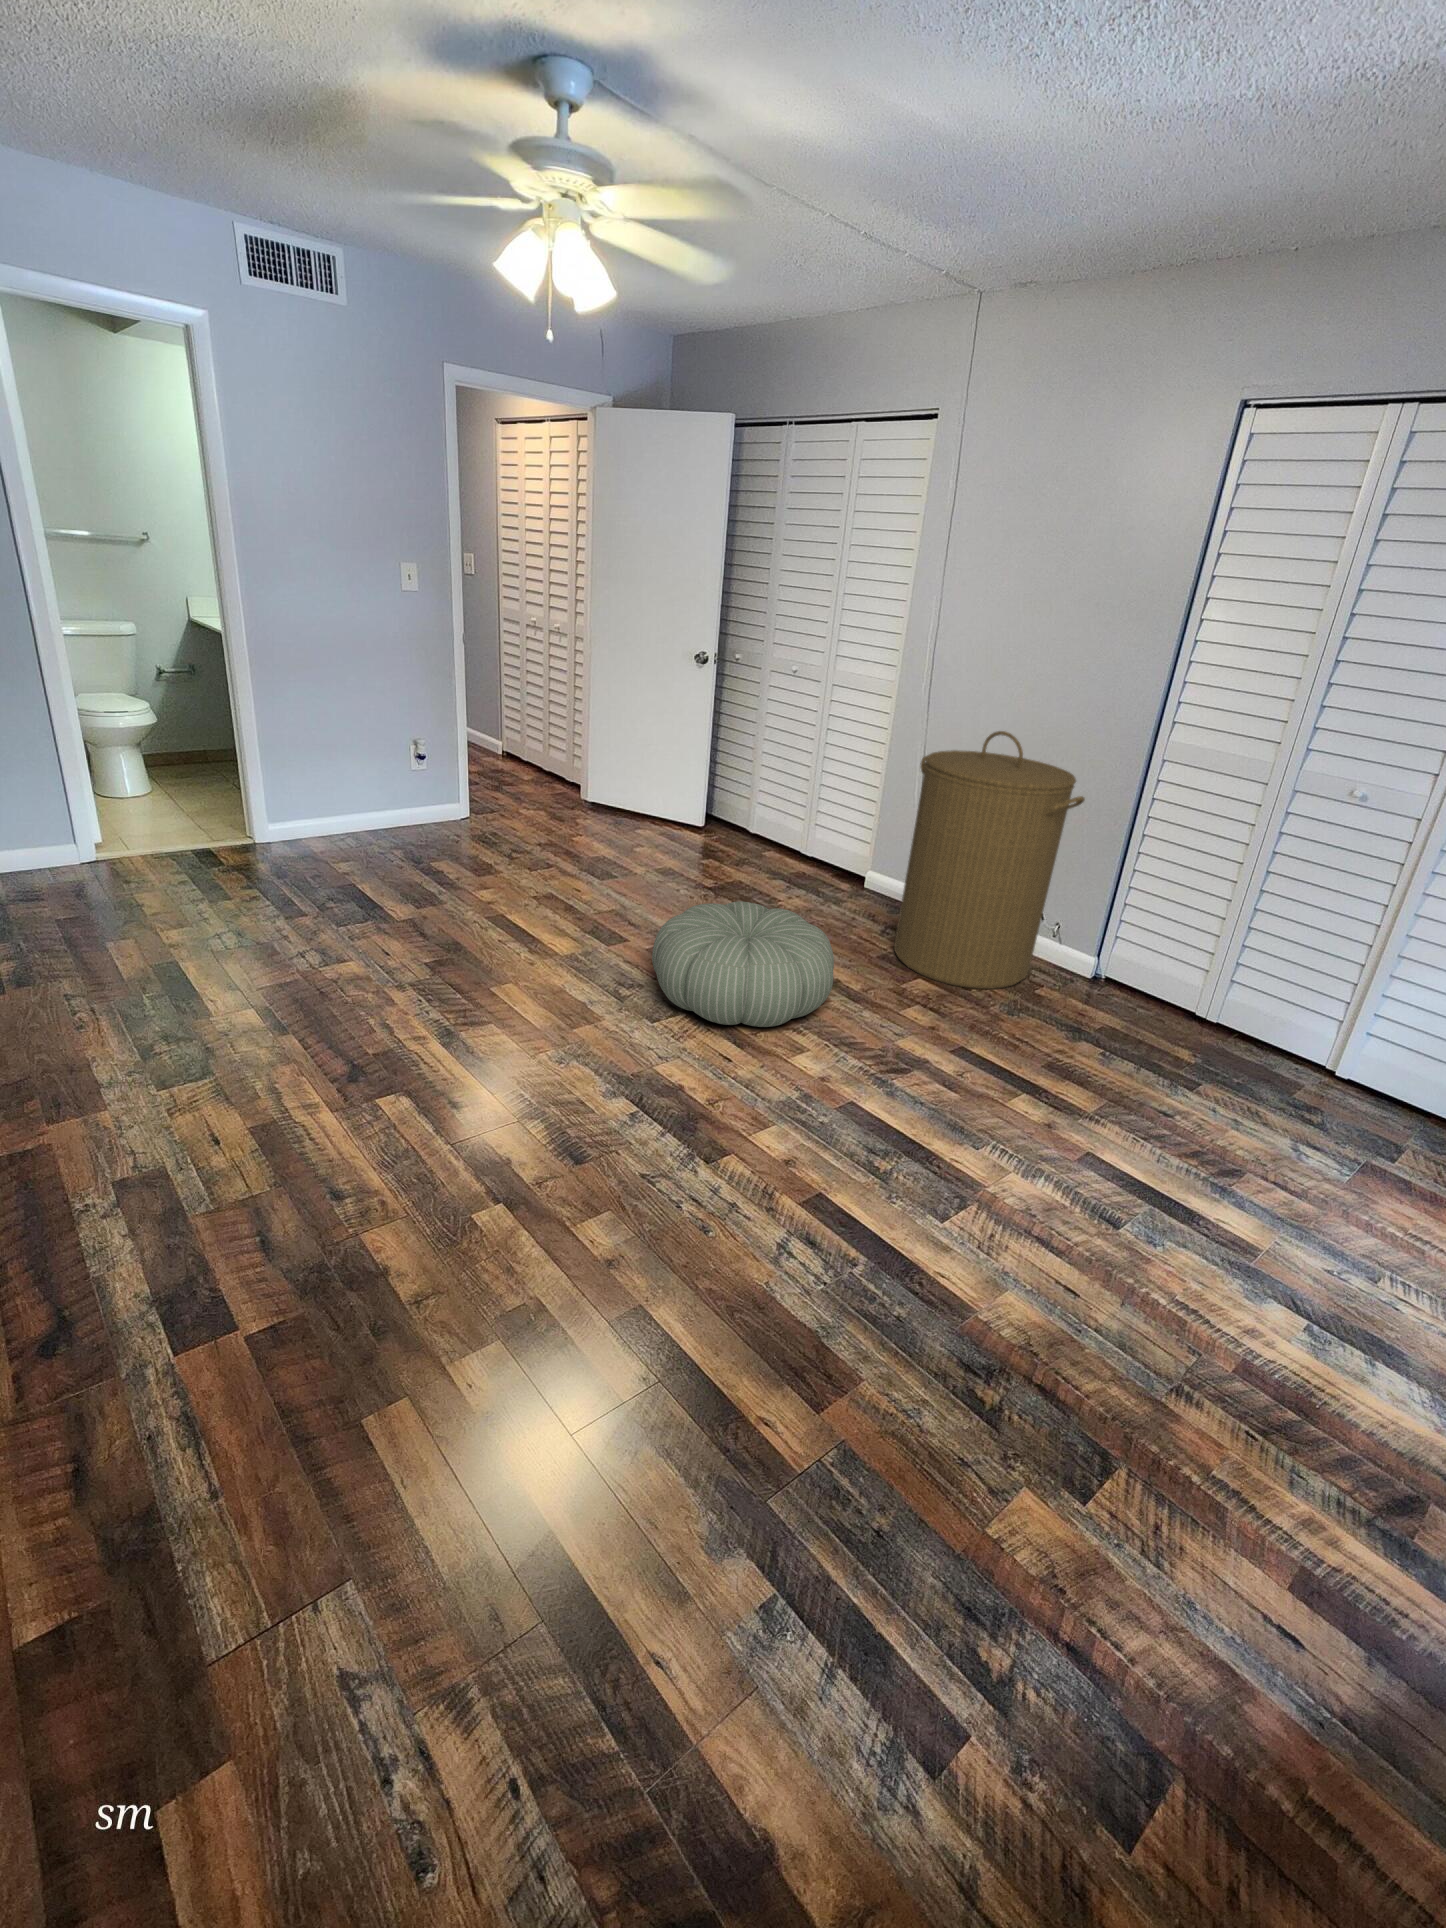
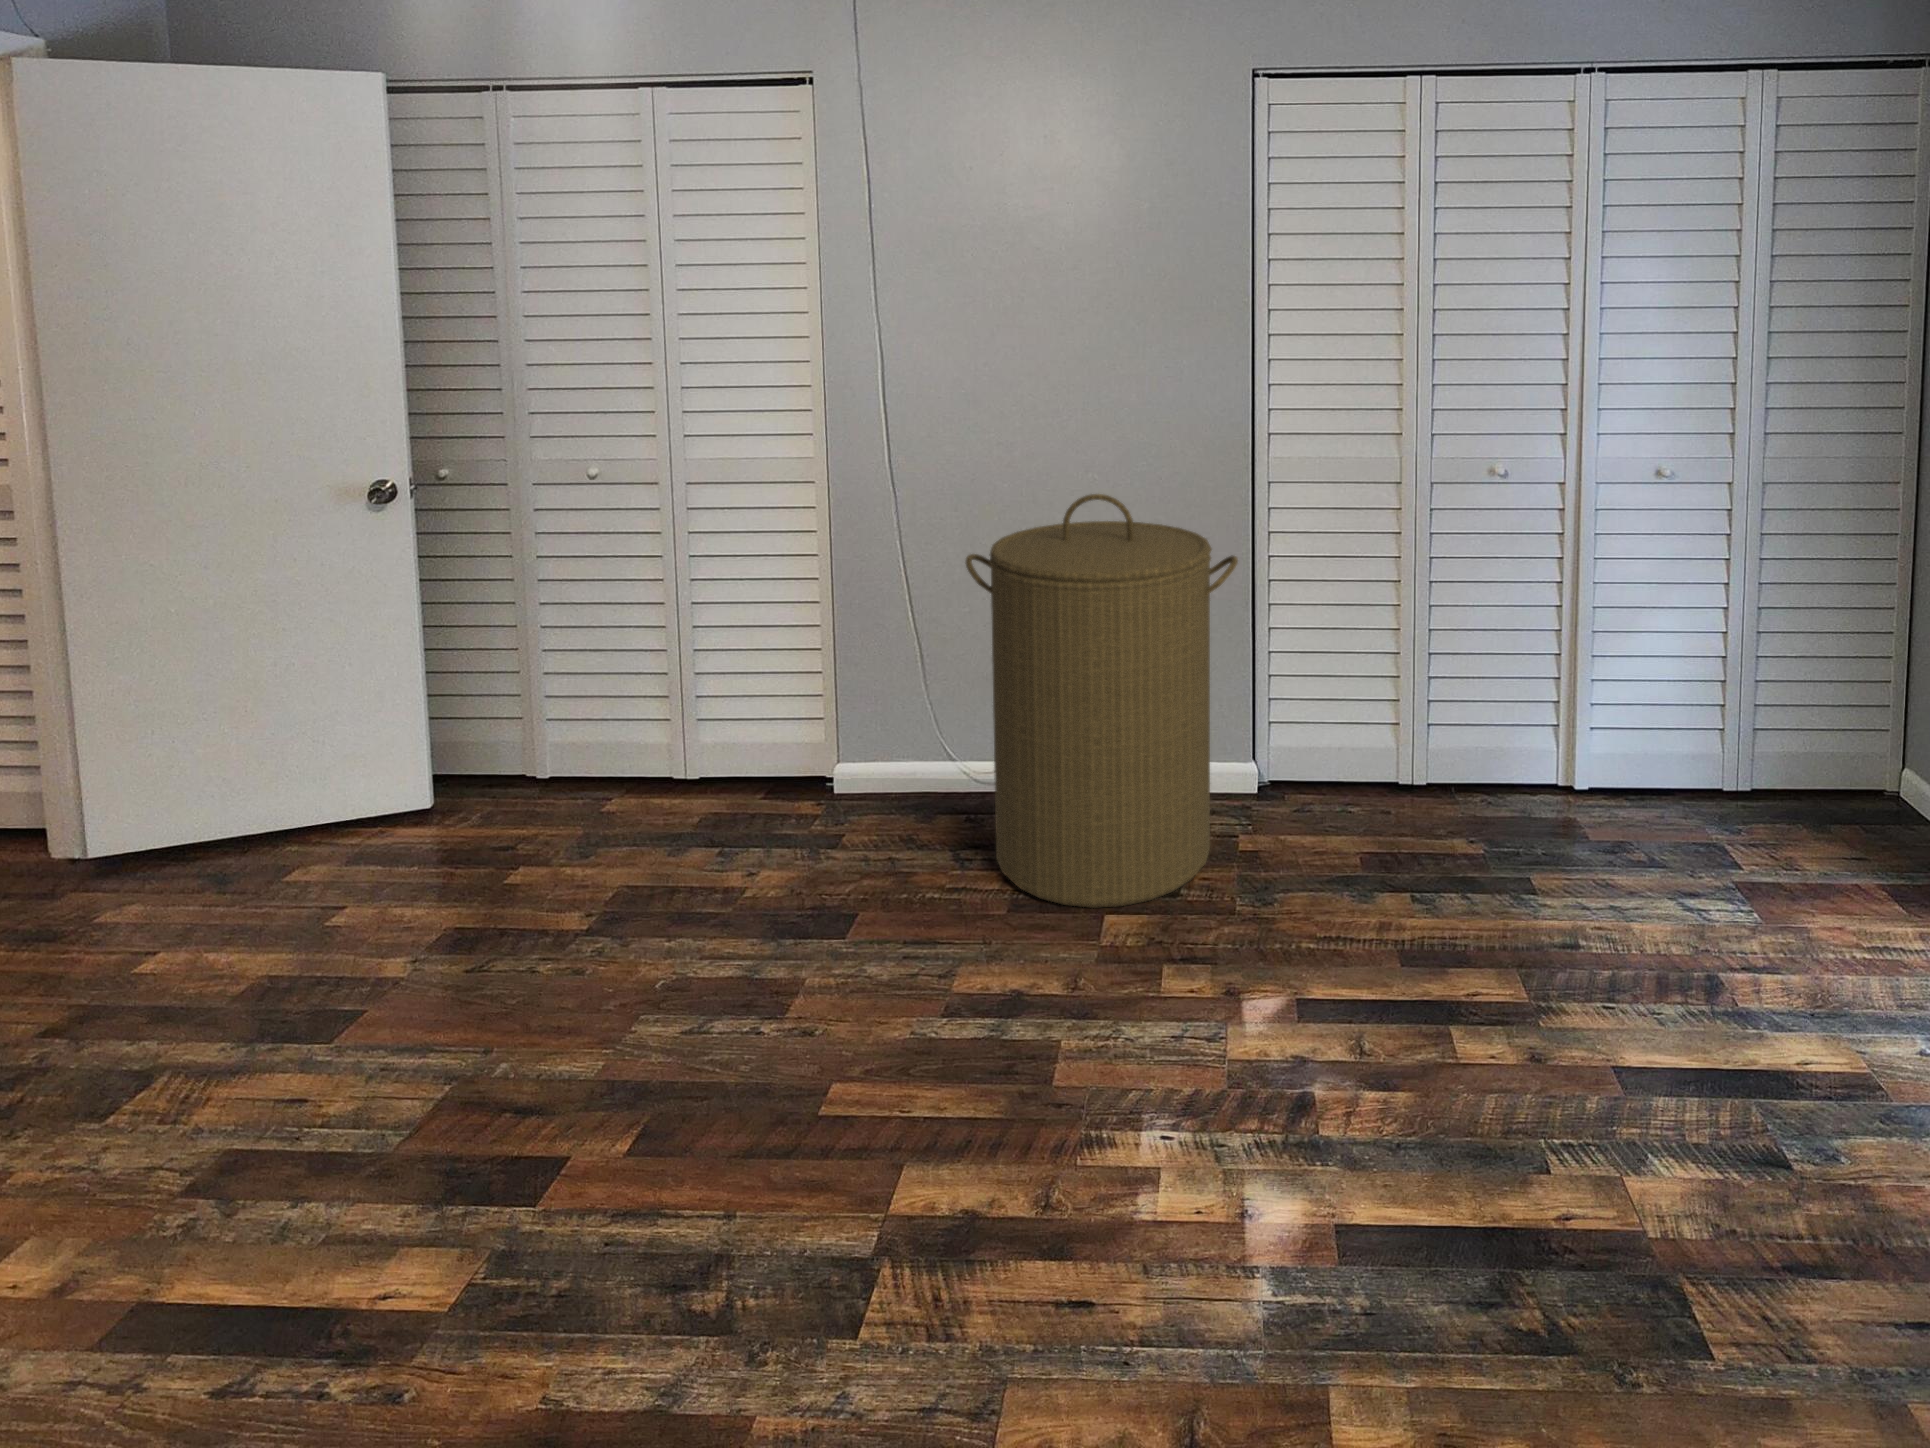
pouf: present [652,901,834,1027] -> none [724,913,1097,1251]

